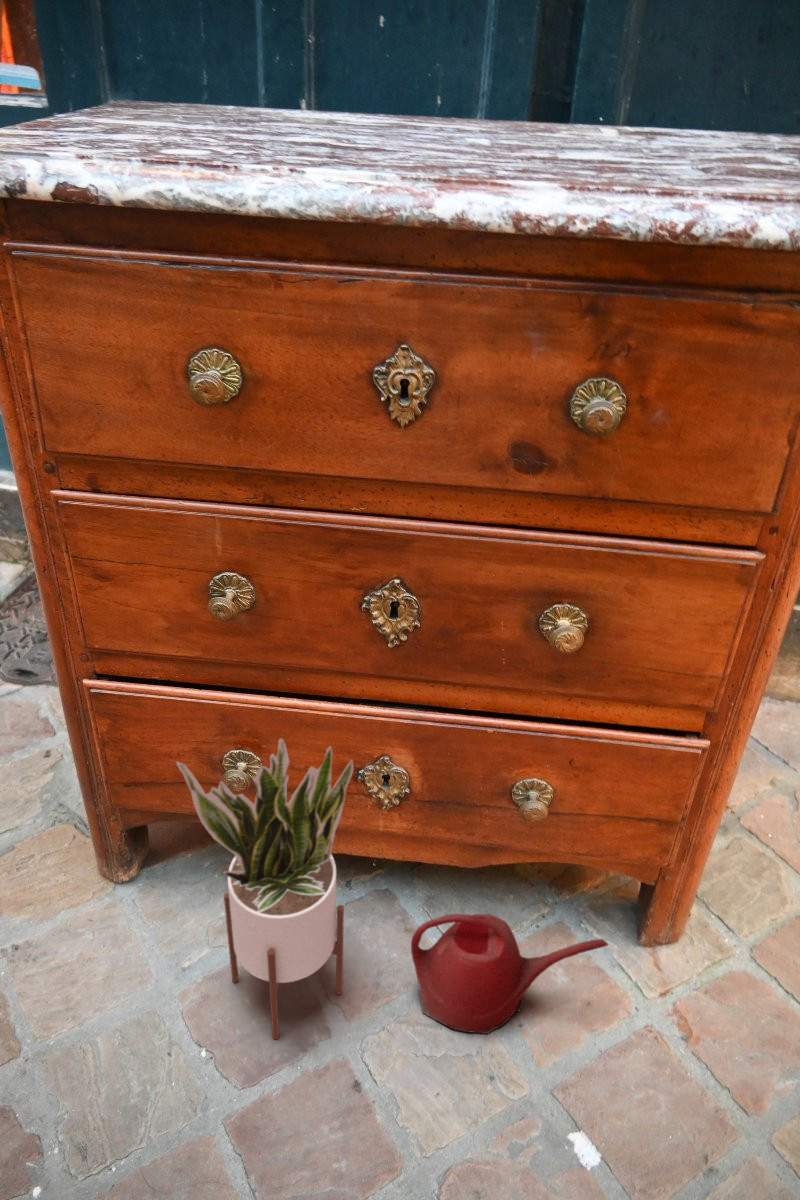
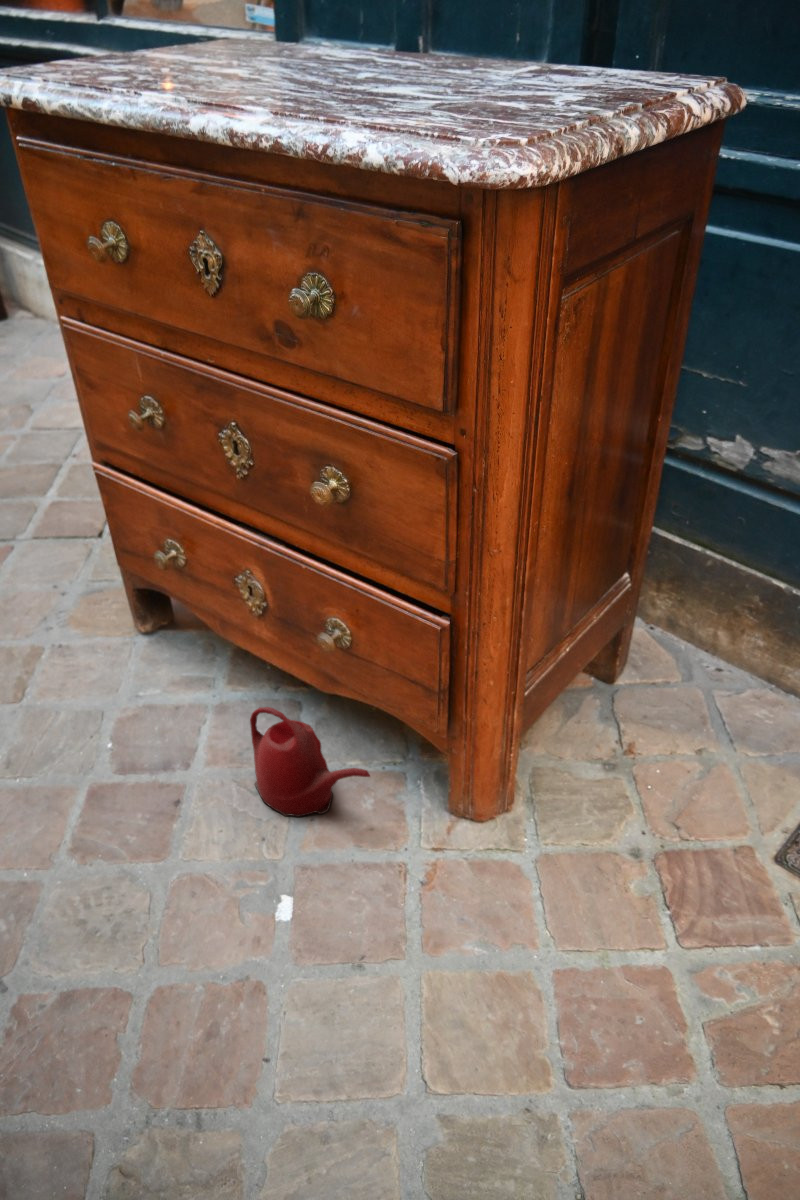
potted plant: present [176,738,353,1039] -> none [75,510,218,756]

